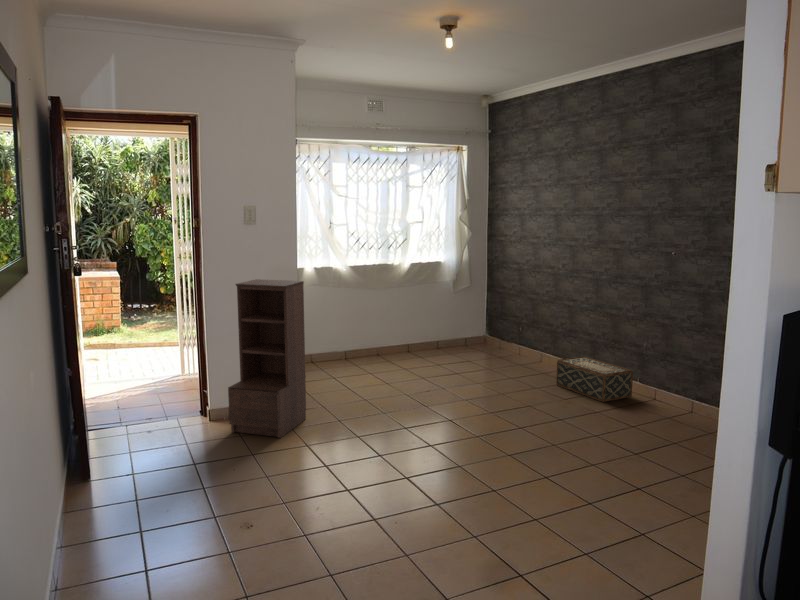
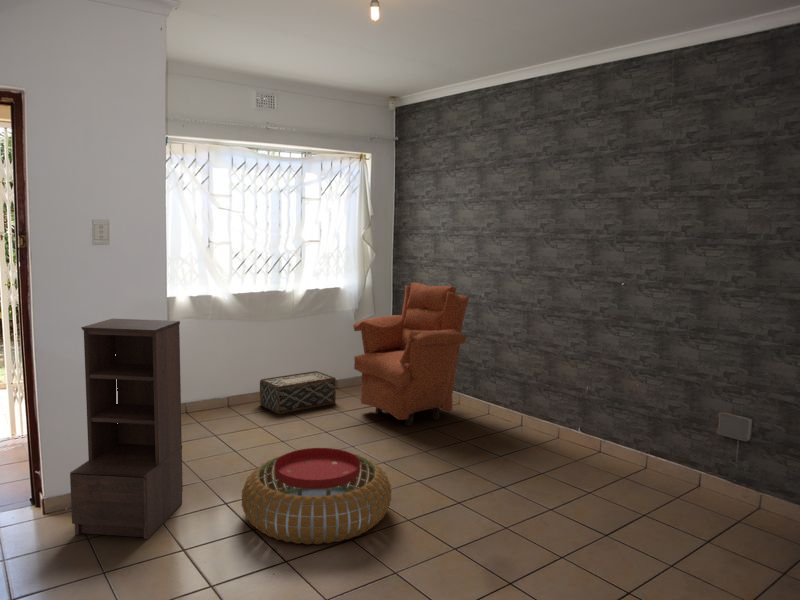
armchair: none [448,256,548,377] -> present [353,282,469,426]
woven basket: present [556,356,633,402] -> present [260,371,336,414]
pouf: none [347,382,462,449] -> present [242,448,391,544]

